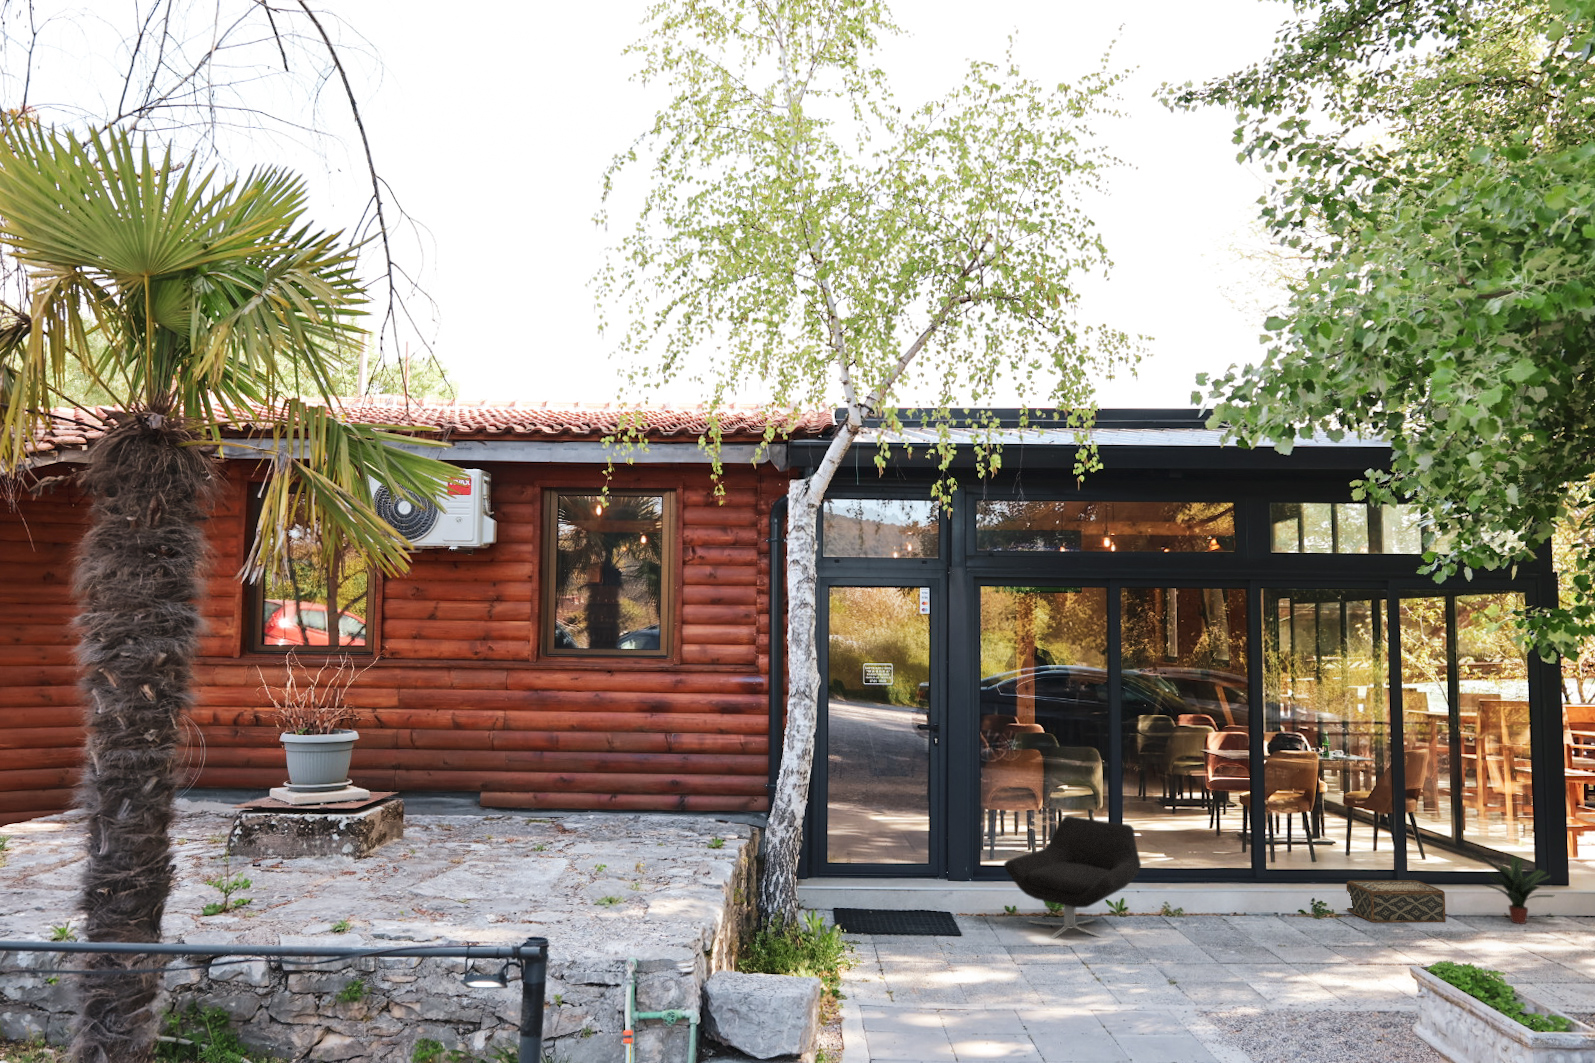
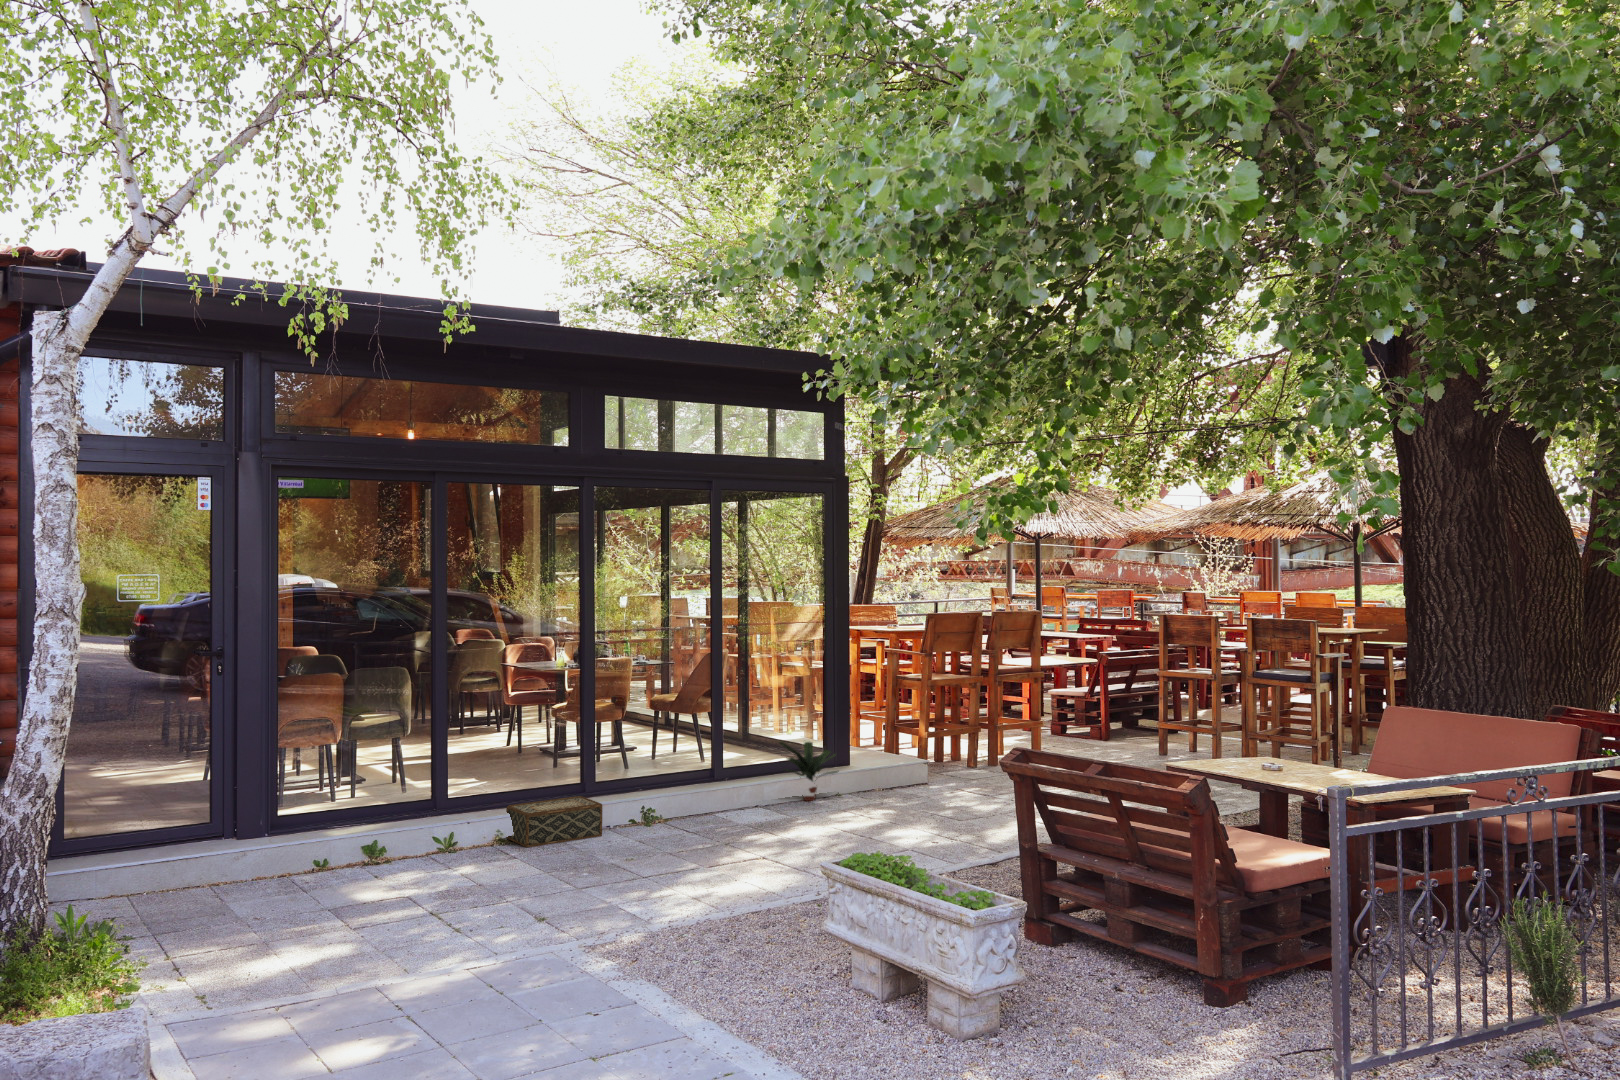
lounge chair: present [1004,816,1141,939] -> none [318,747,480,896]
woven basket: present [1347,880,1446,923] -> present [506,796,603,848]

